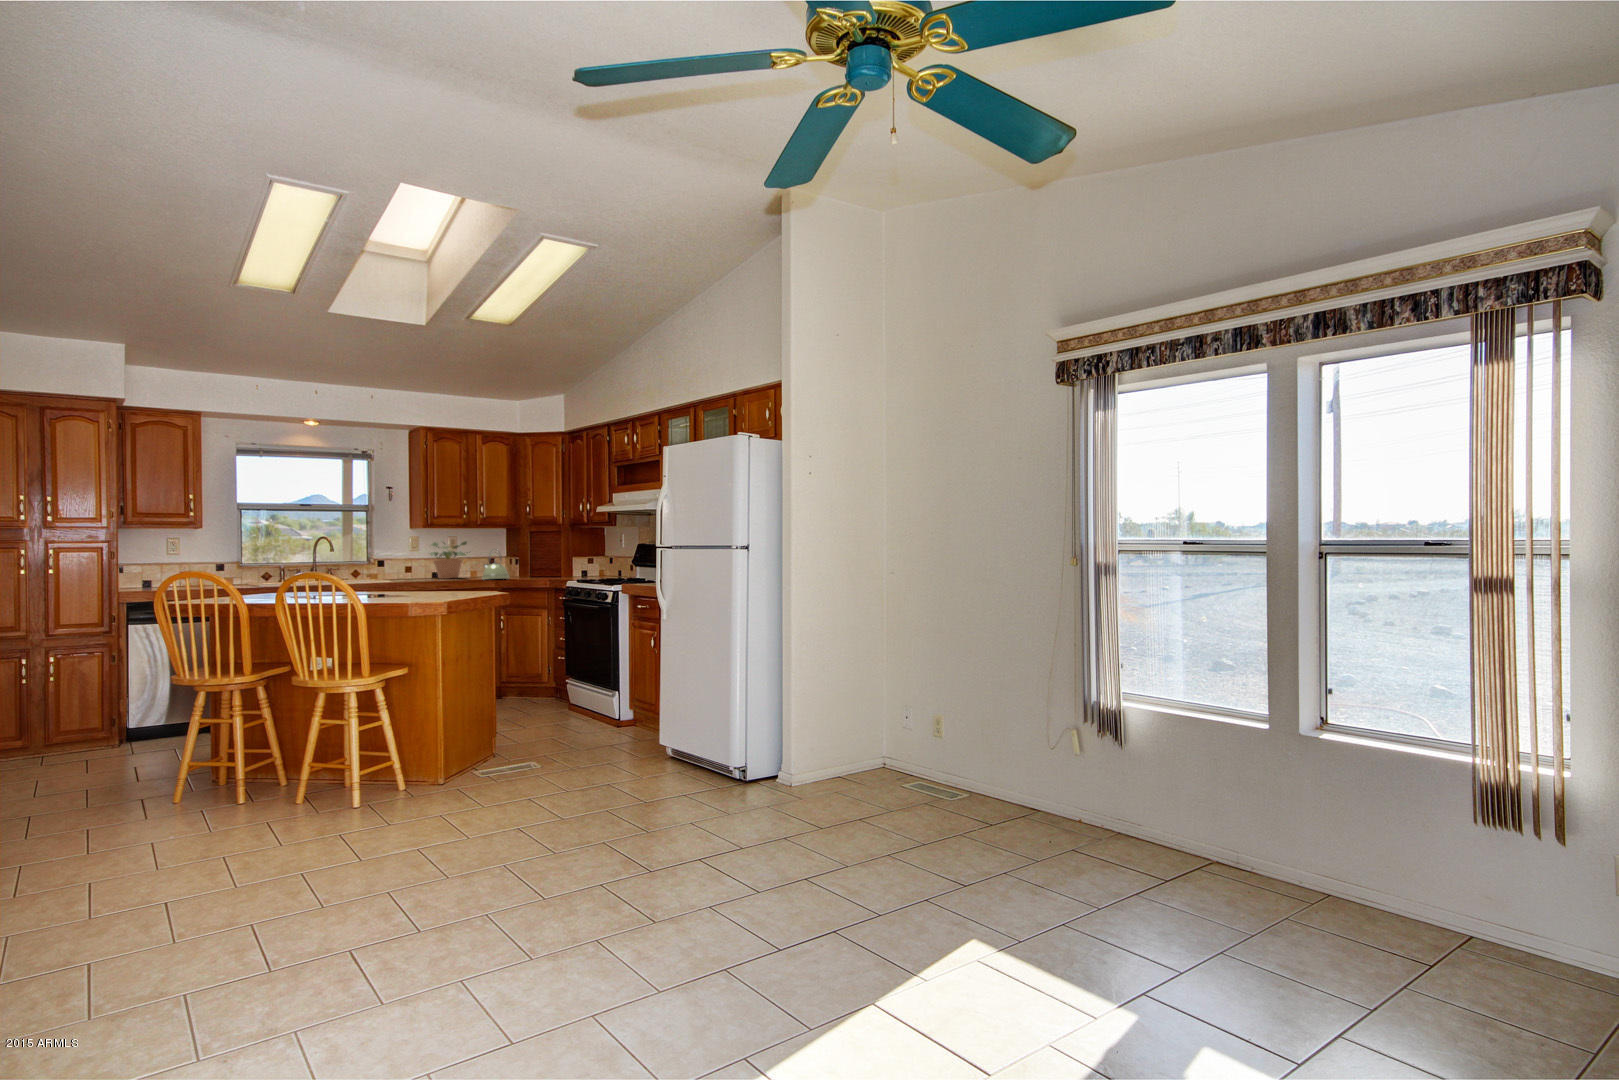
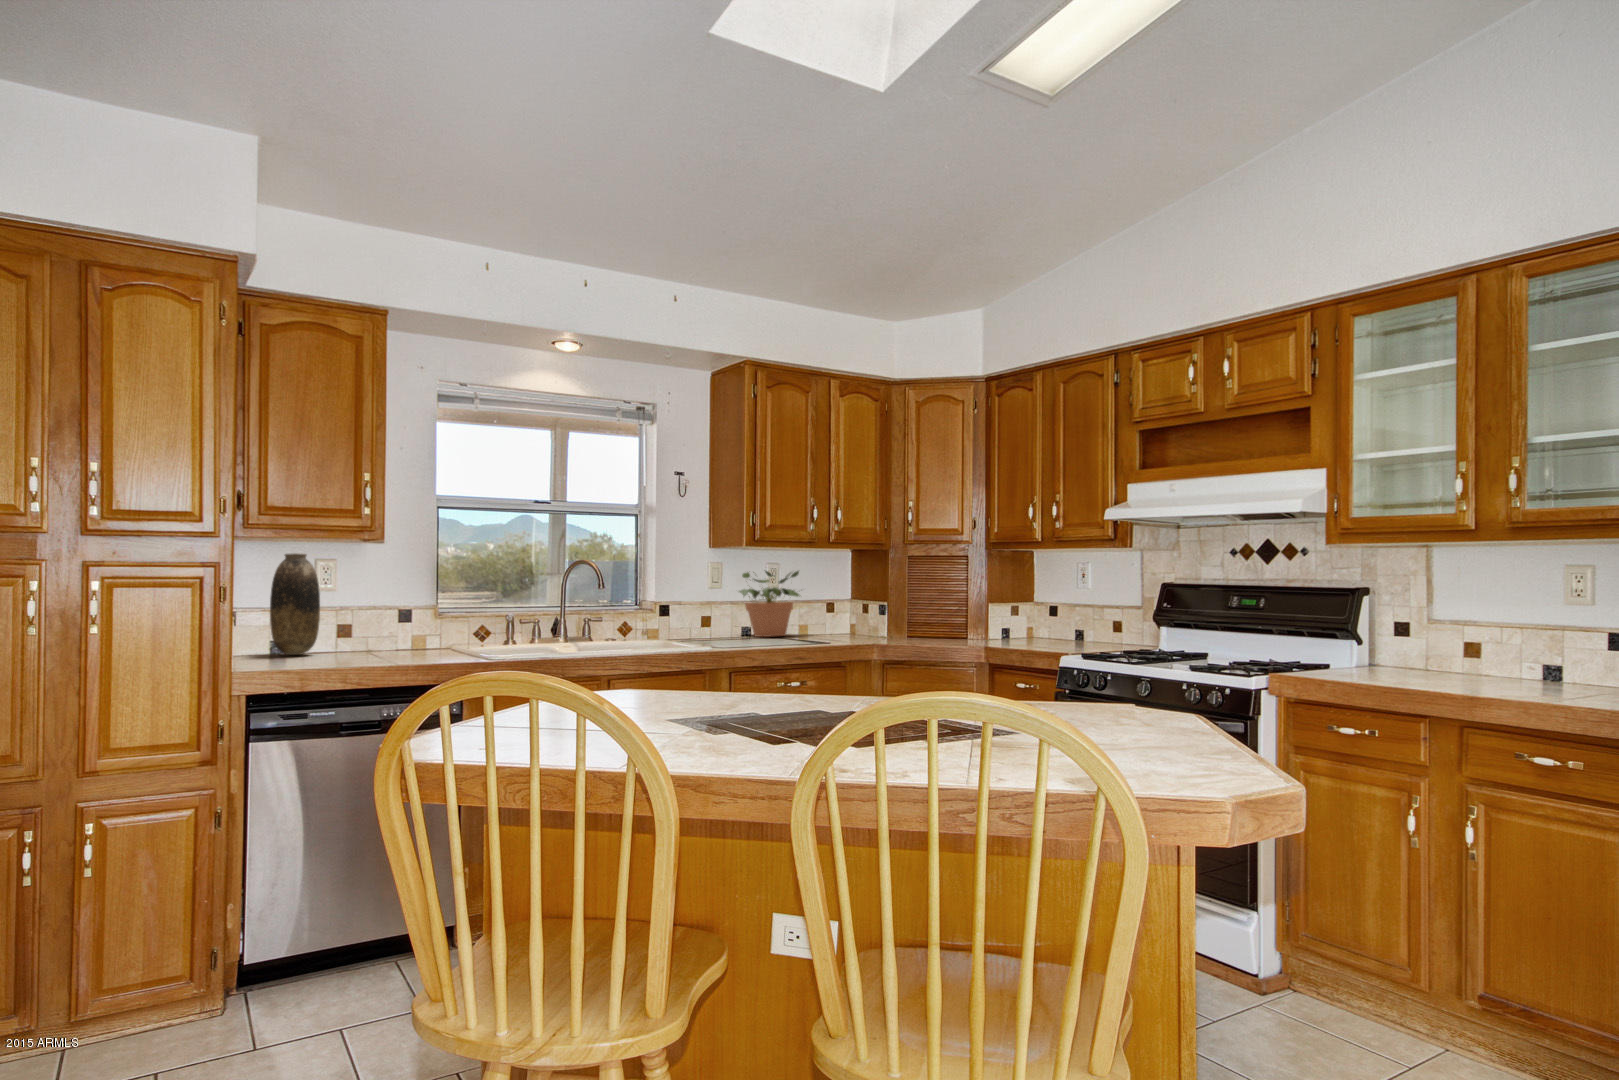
vase: none [140,536,168,588] -> present [270,553,320,655]
kettle: present [482,555,509,580] -> none [834,586,885,642]

